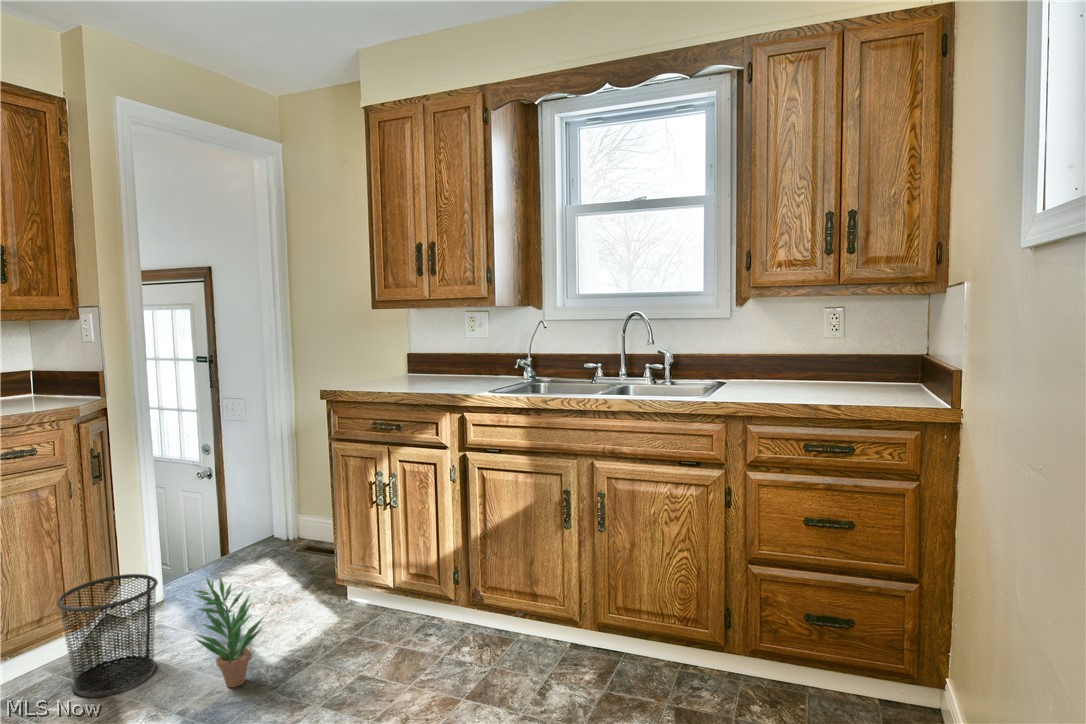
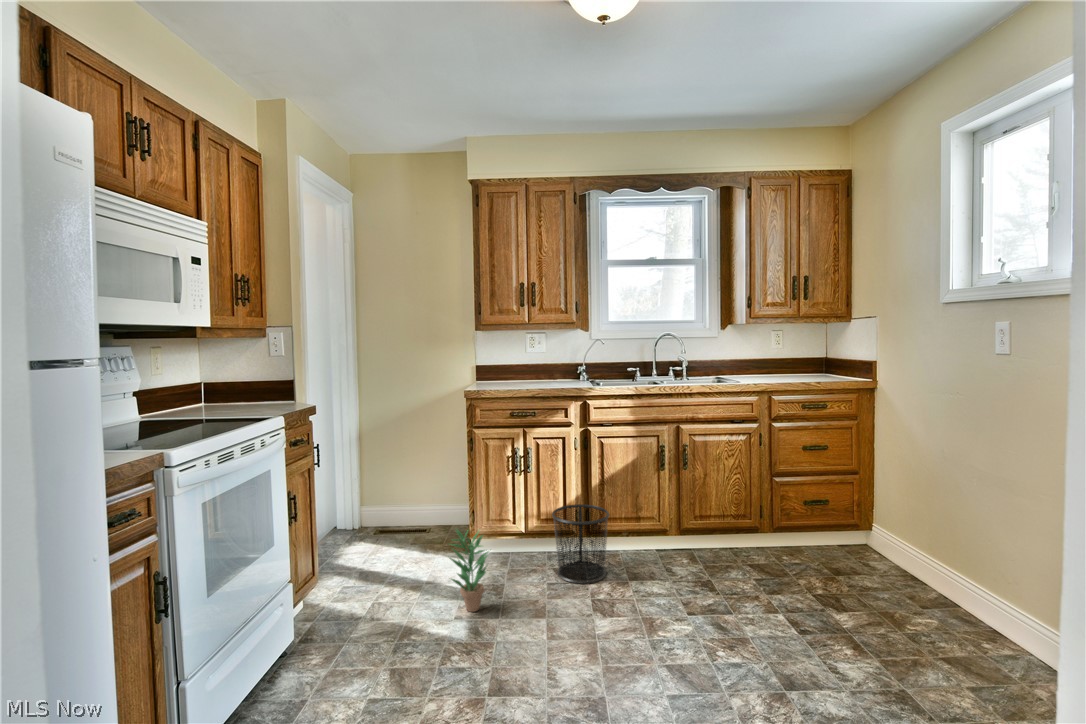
waste bin: present [57,574,158,696] -> present [552,504,609,584]

